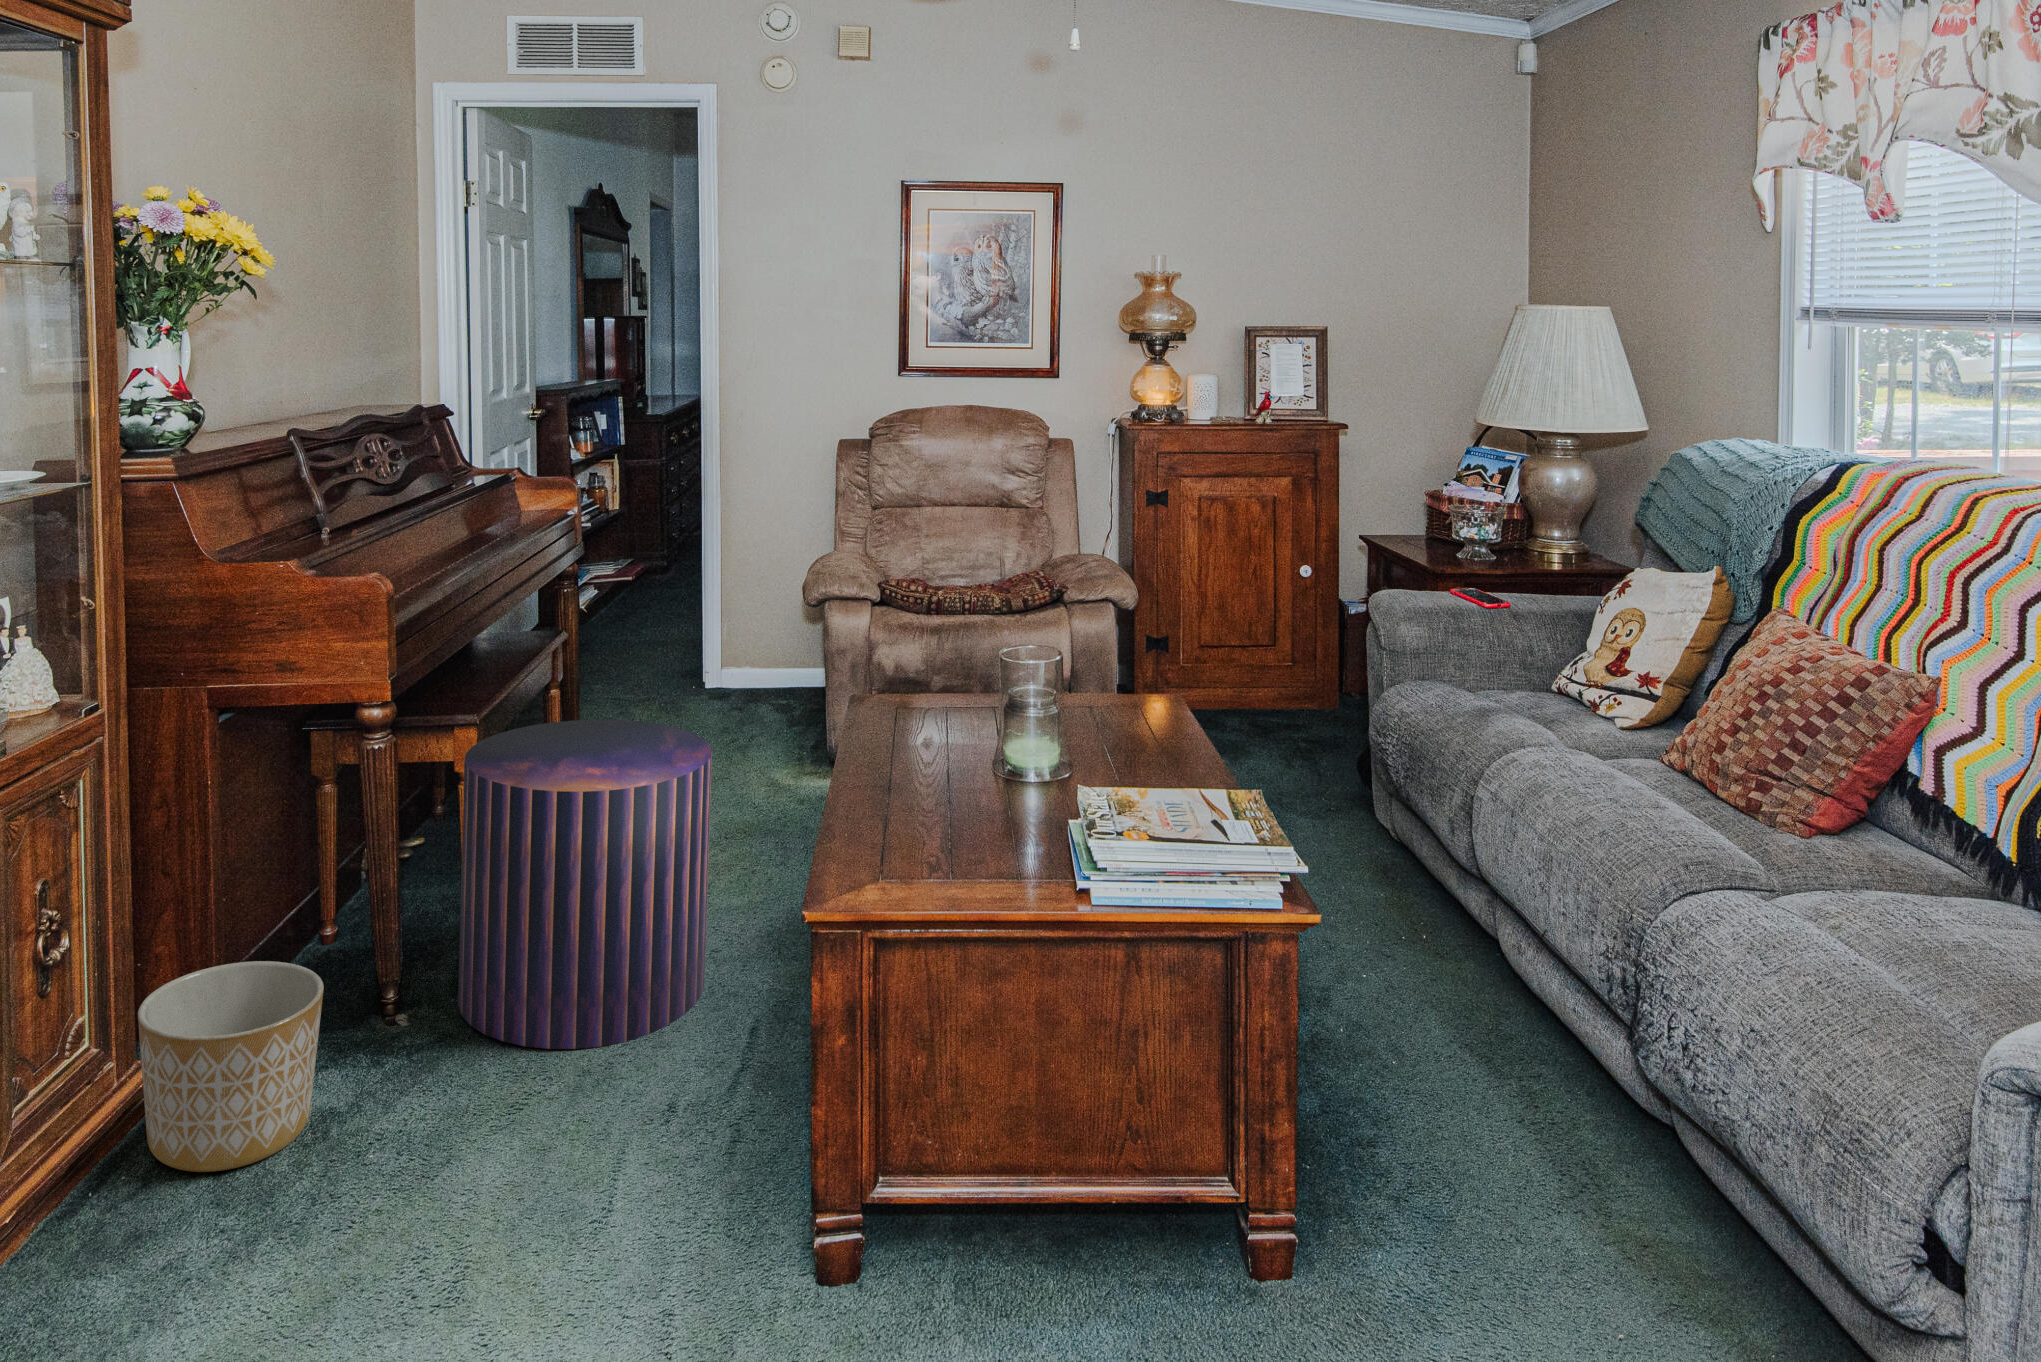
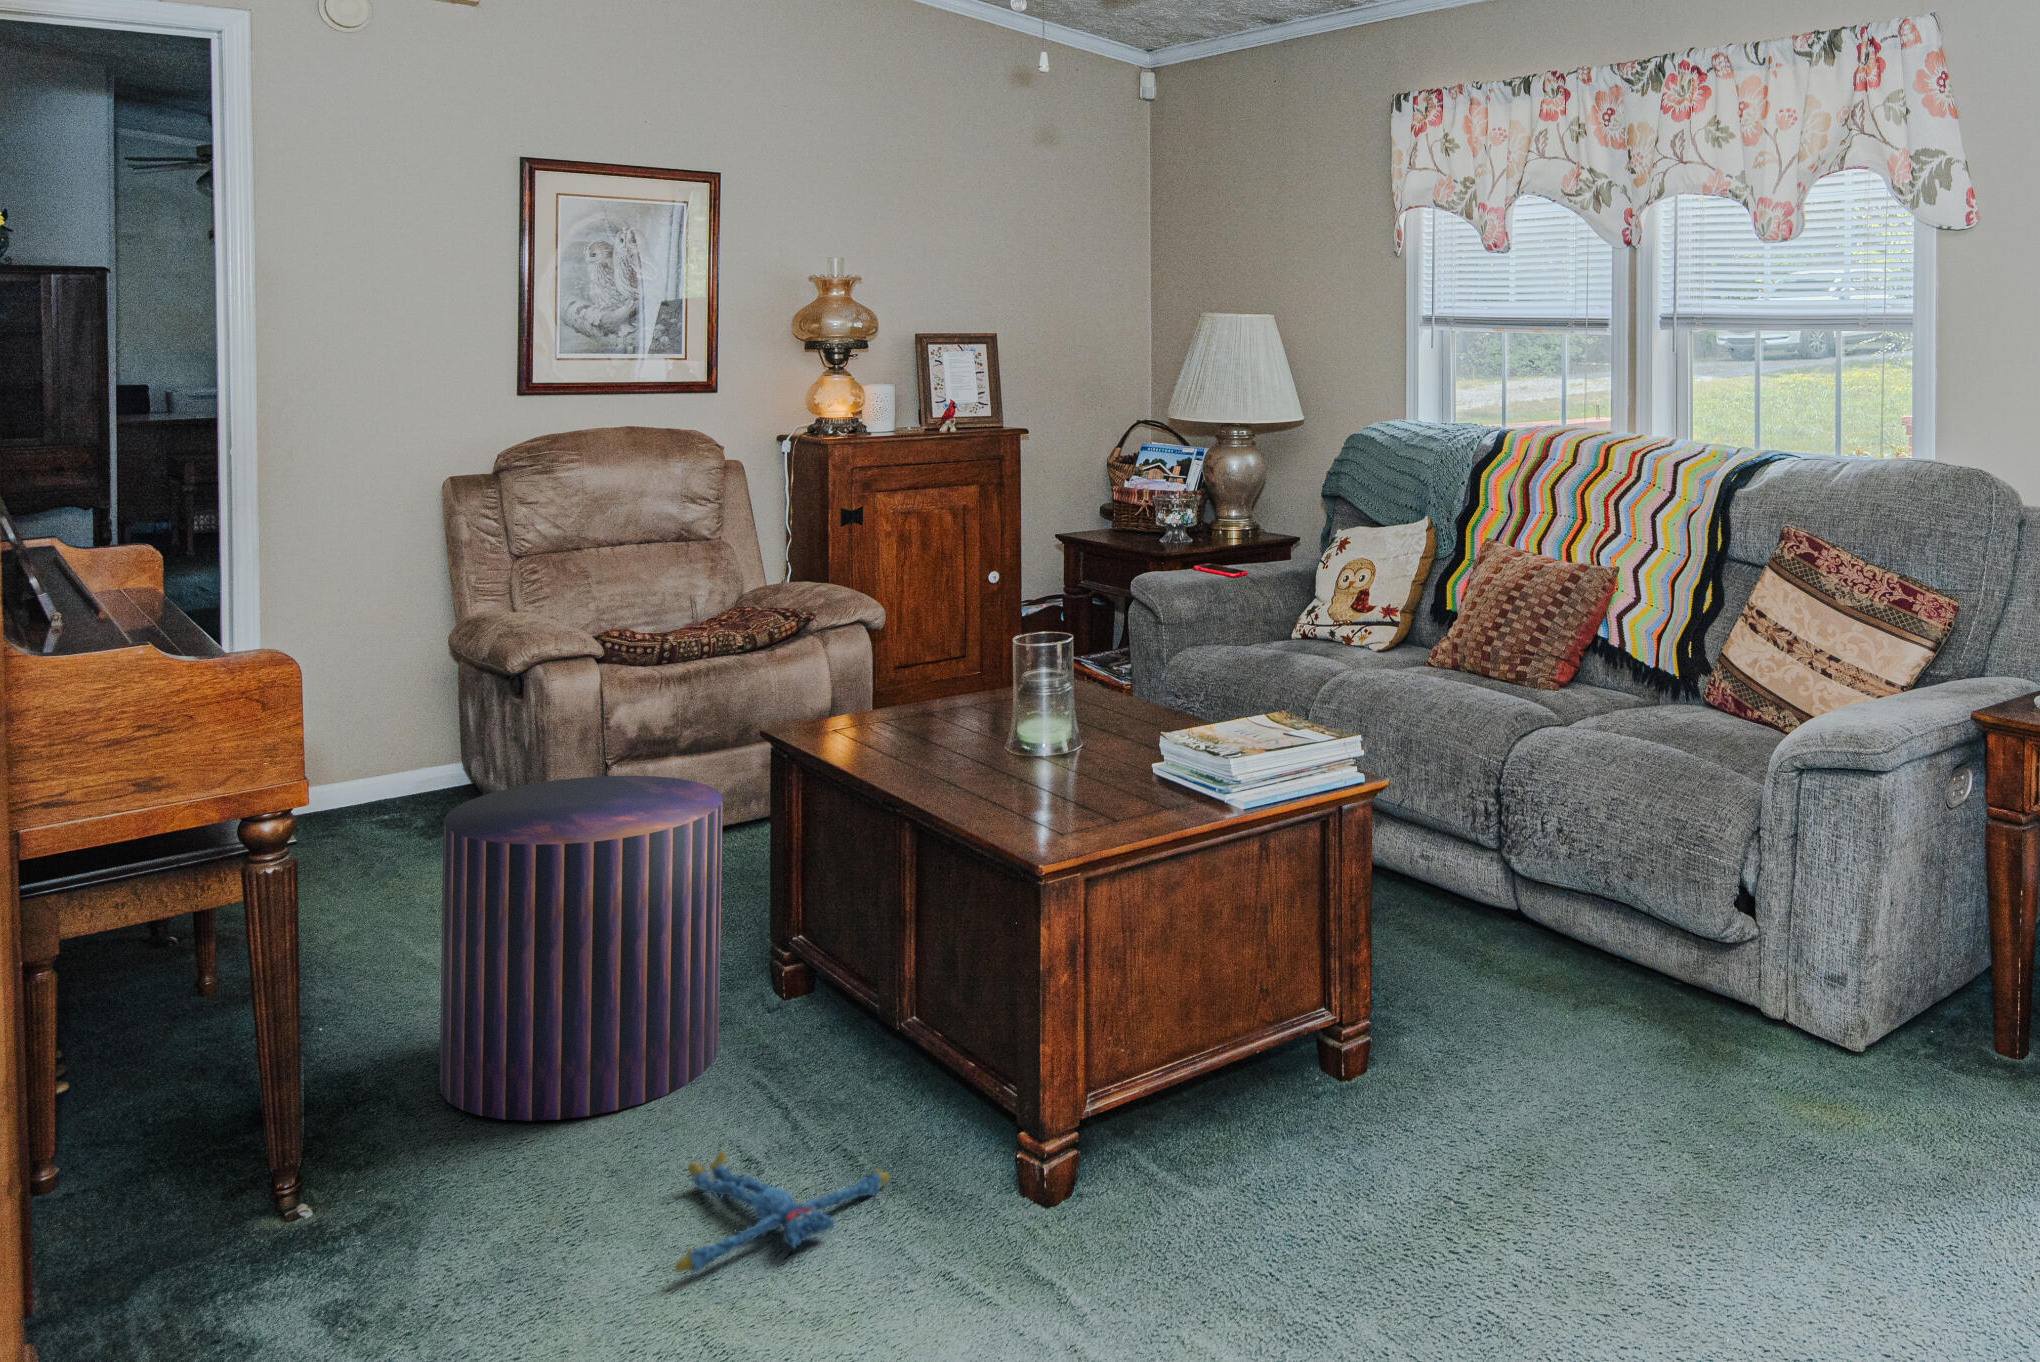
planter: present [138,961,324,1172] -> none [244,1077,460,1313]
plush toy: none [375,1130,640,1271] -> present [675,1151,889,1273]

